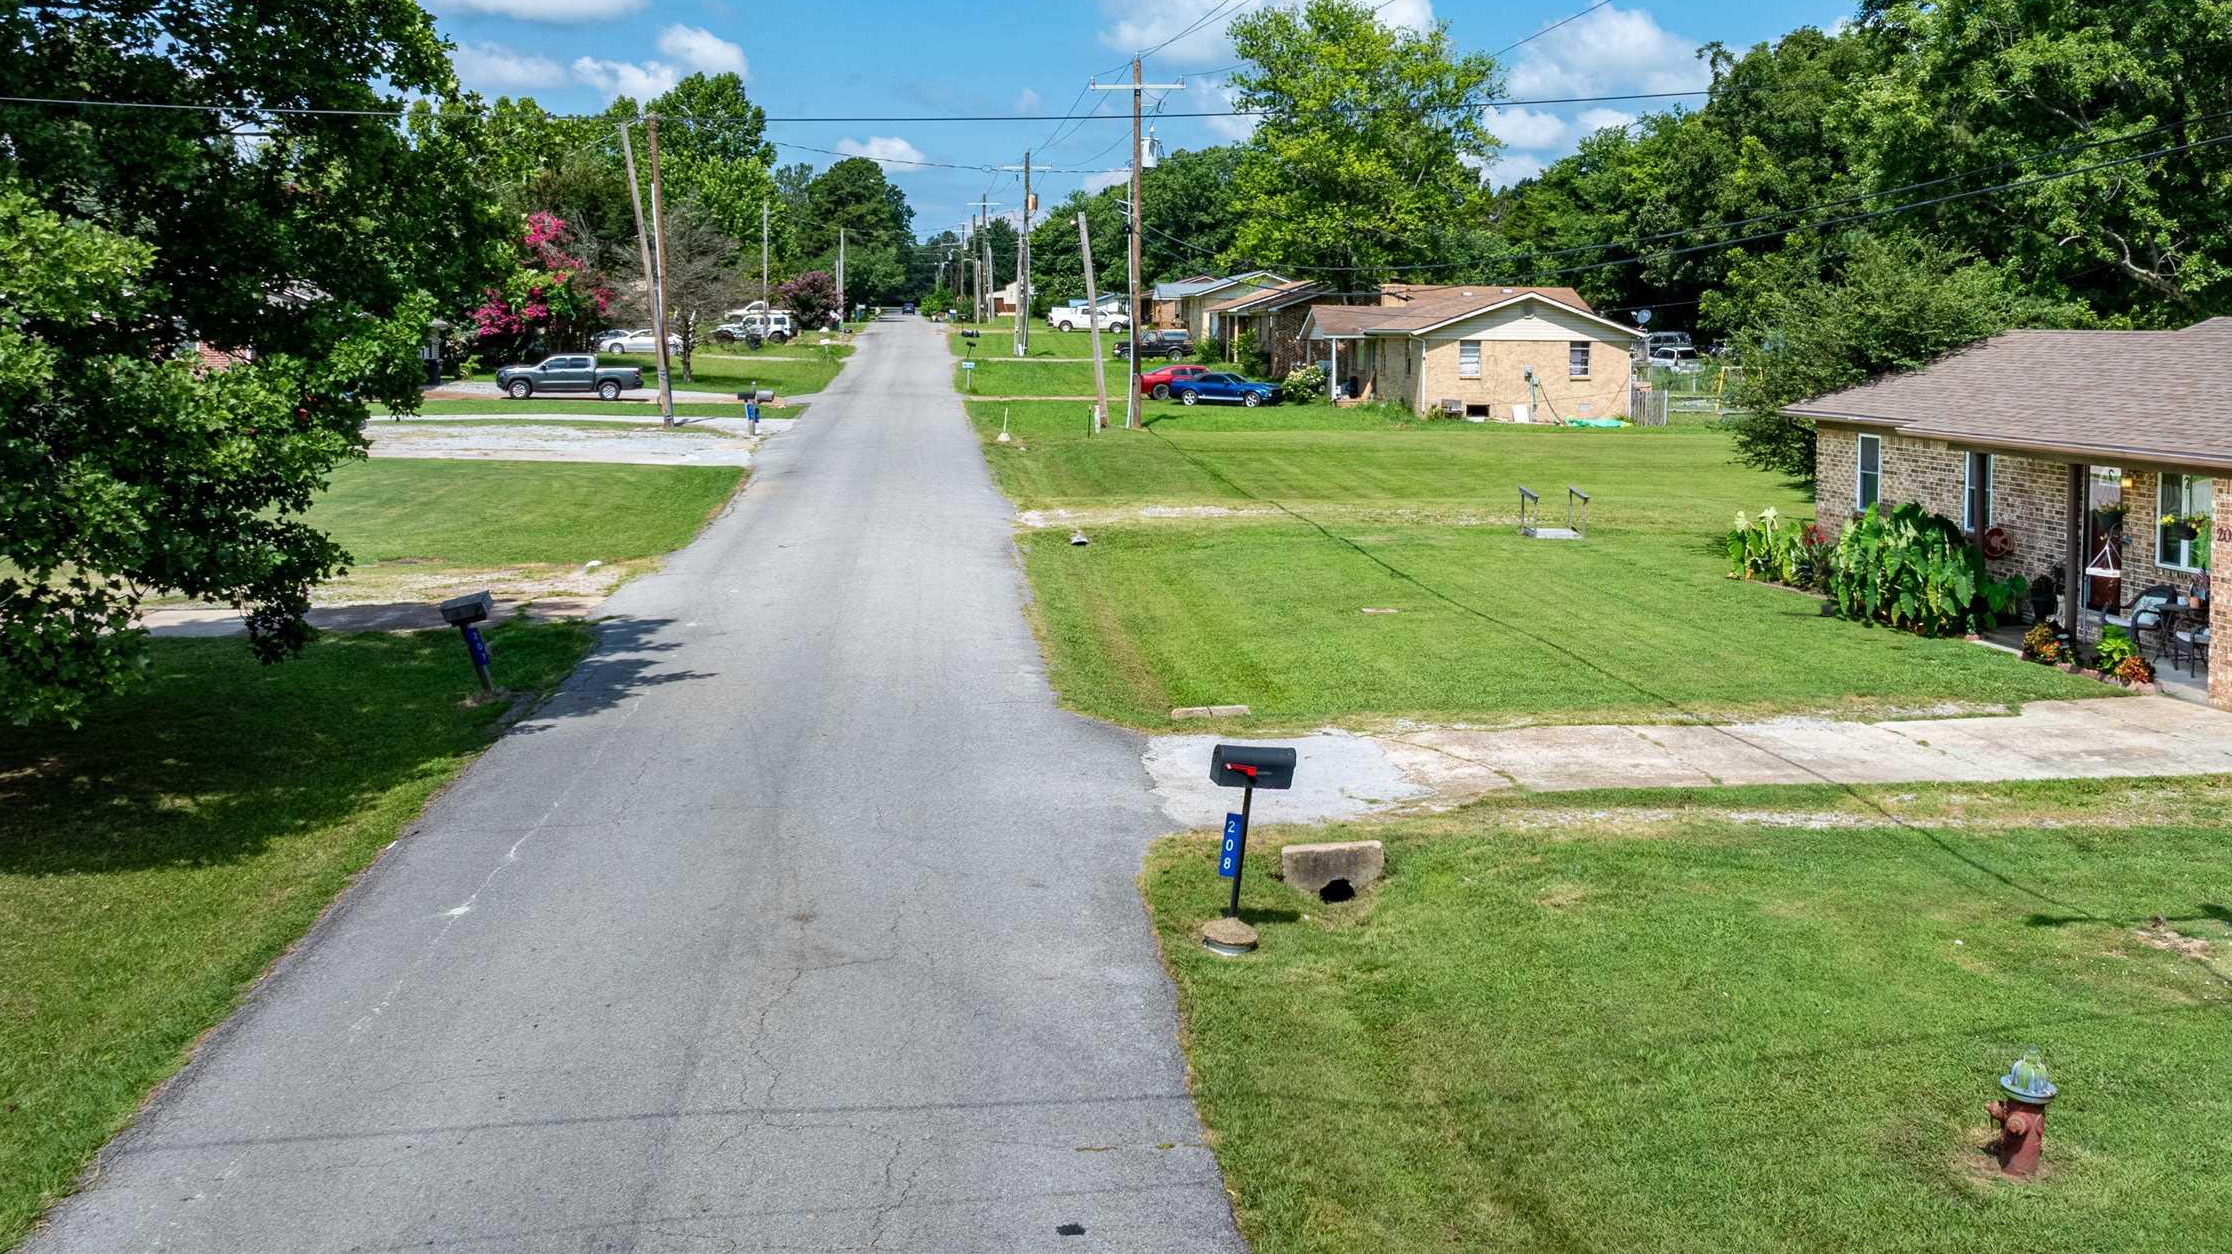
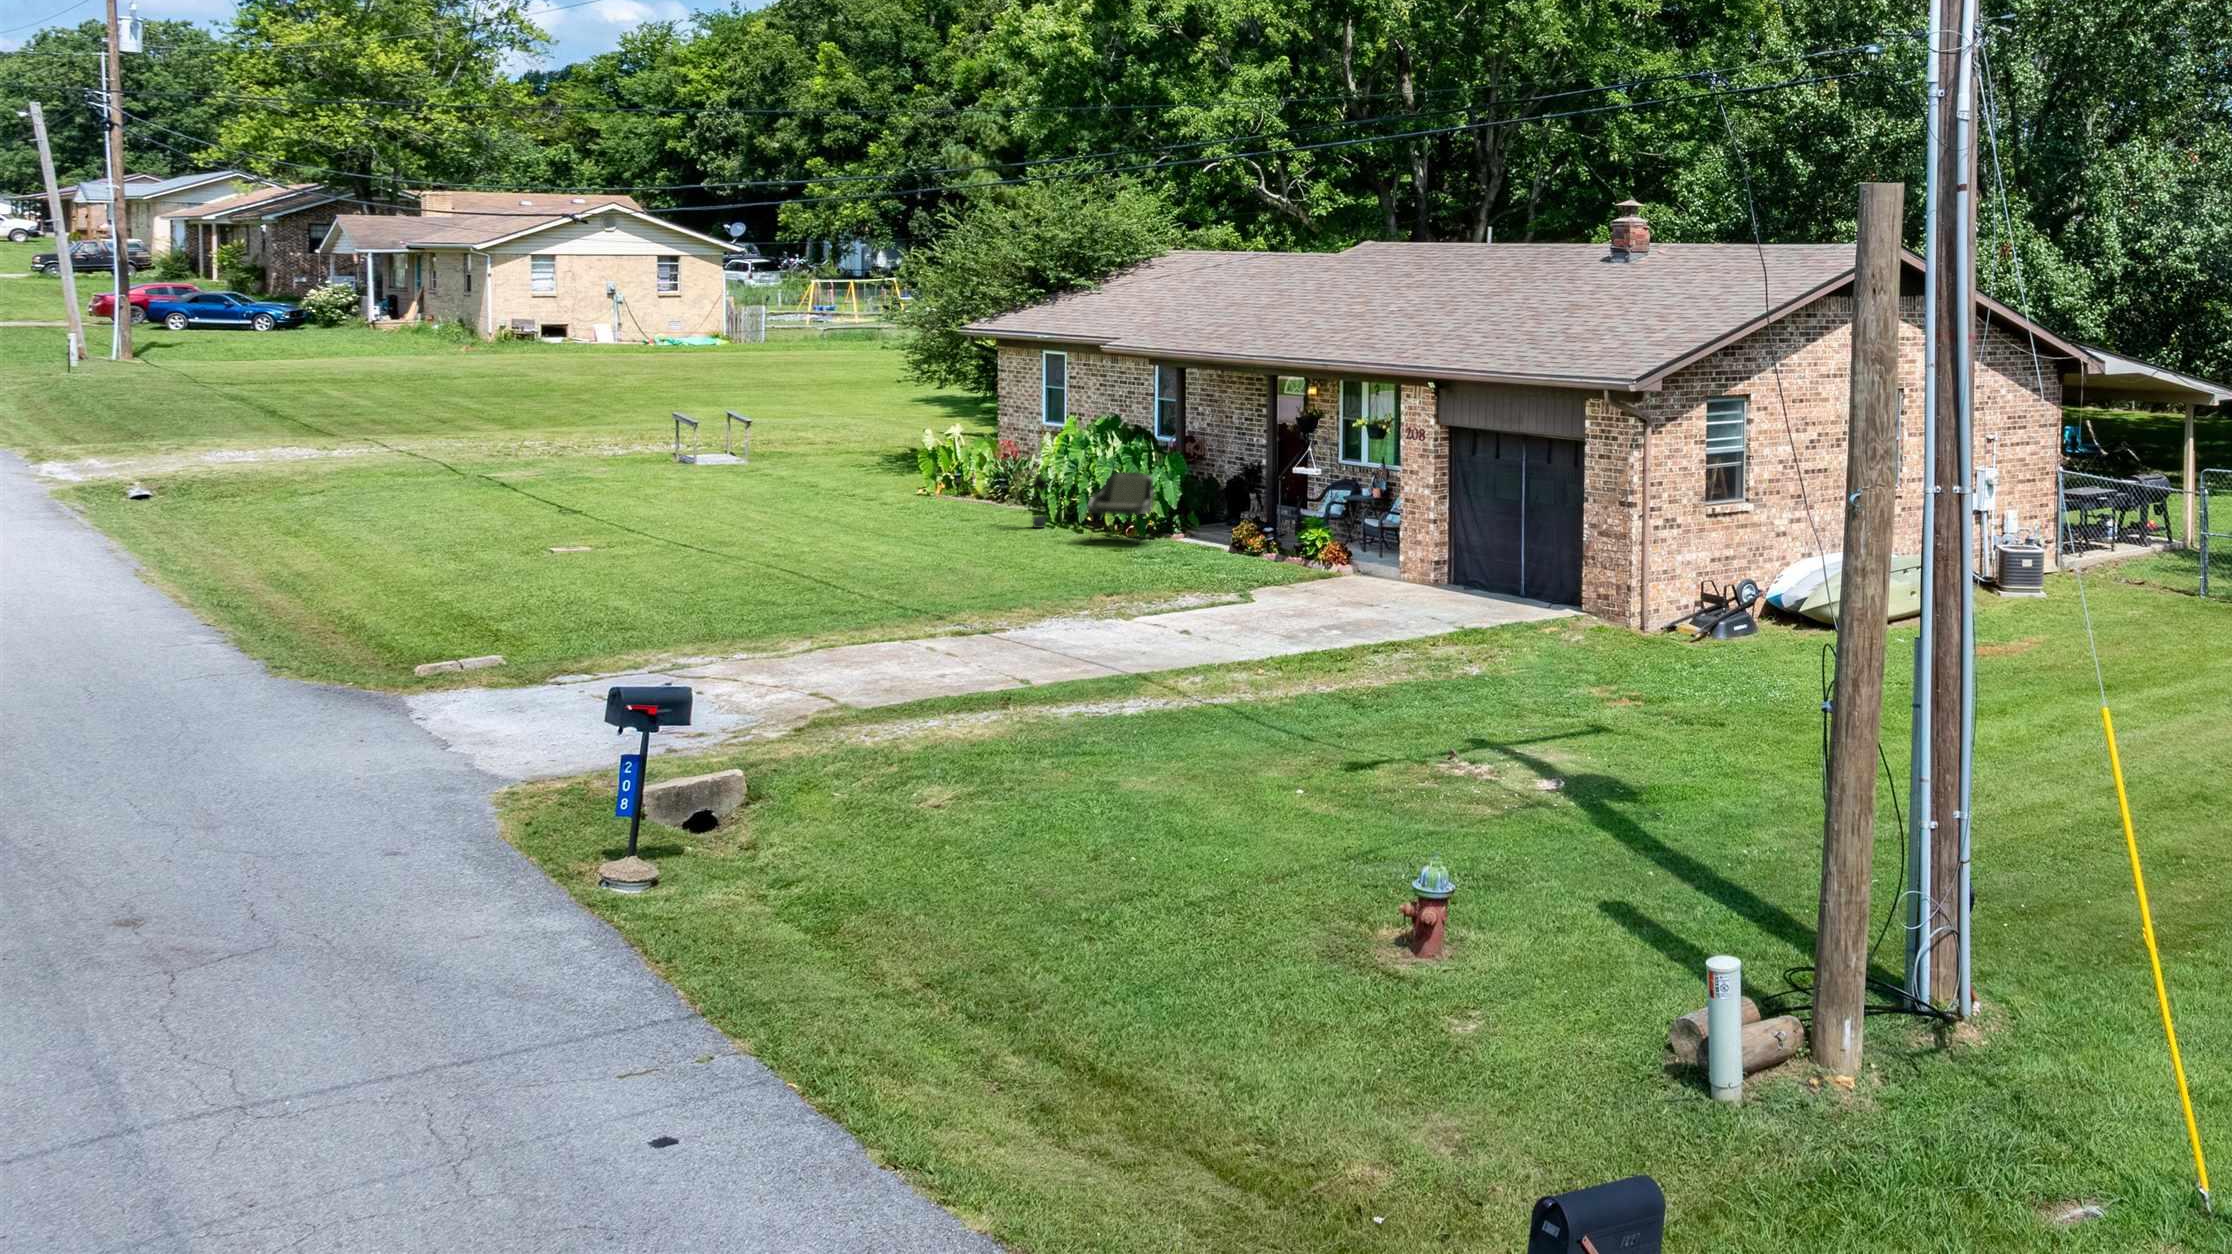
lounge chair: none [1867,564,1942,640] -> present [1087,472,1154,539]

